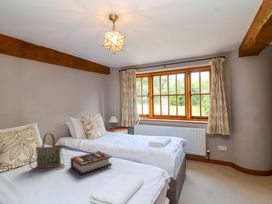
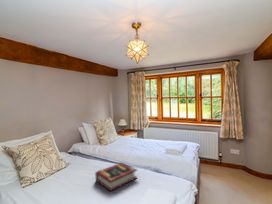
handbag: present [29,134,64,169] -> none [53,147,89,184]

